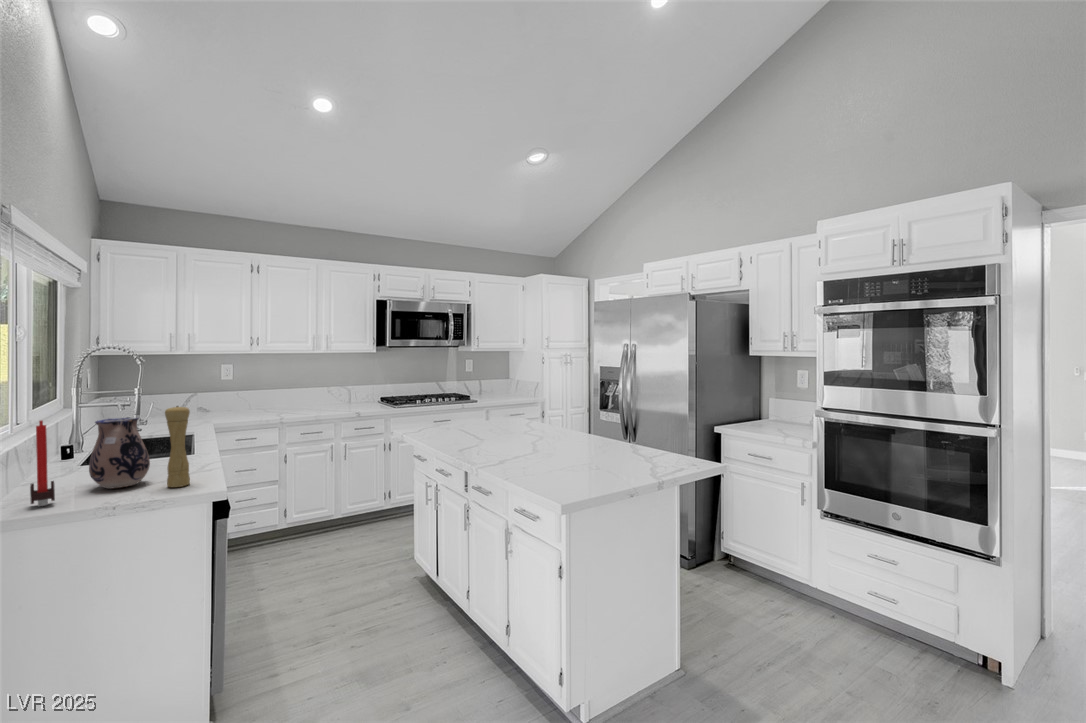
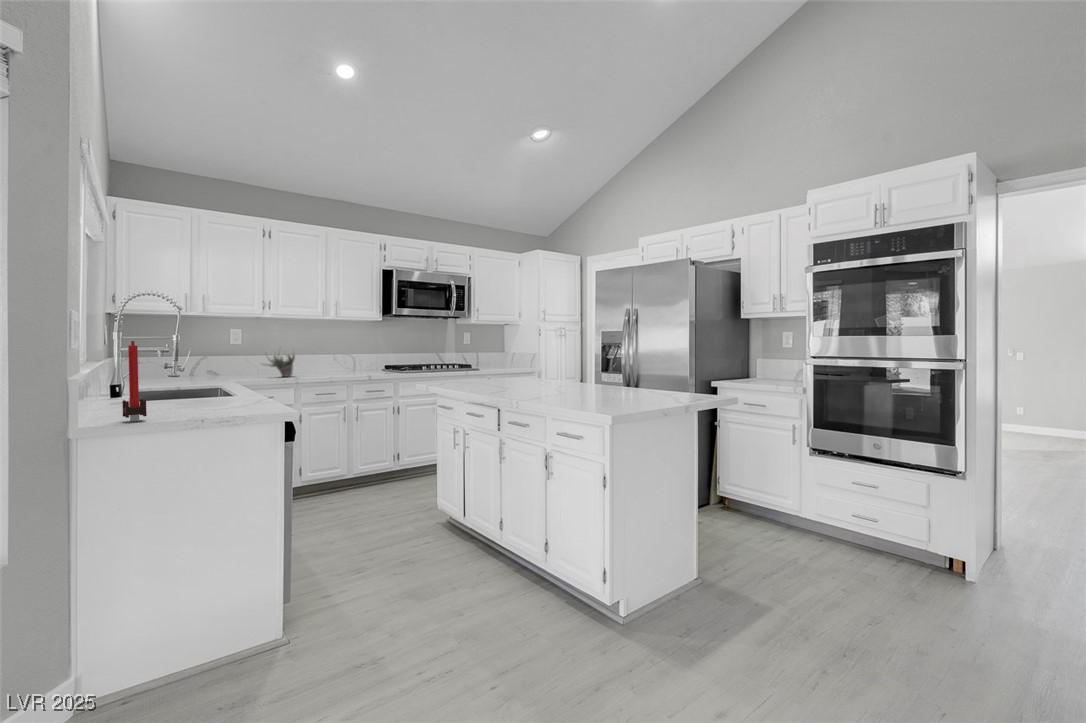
succulent plant: none [247,382,284,414] -> present [263,347,295,377]
pepper mill: present [165,406,190,487] -> none [239,336,261,411]
ceramic pitcher: present [89,418,150,489] -> none [167,348,220,412]

